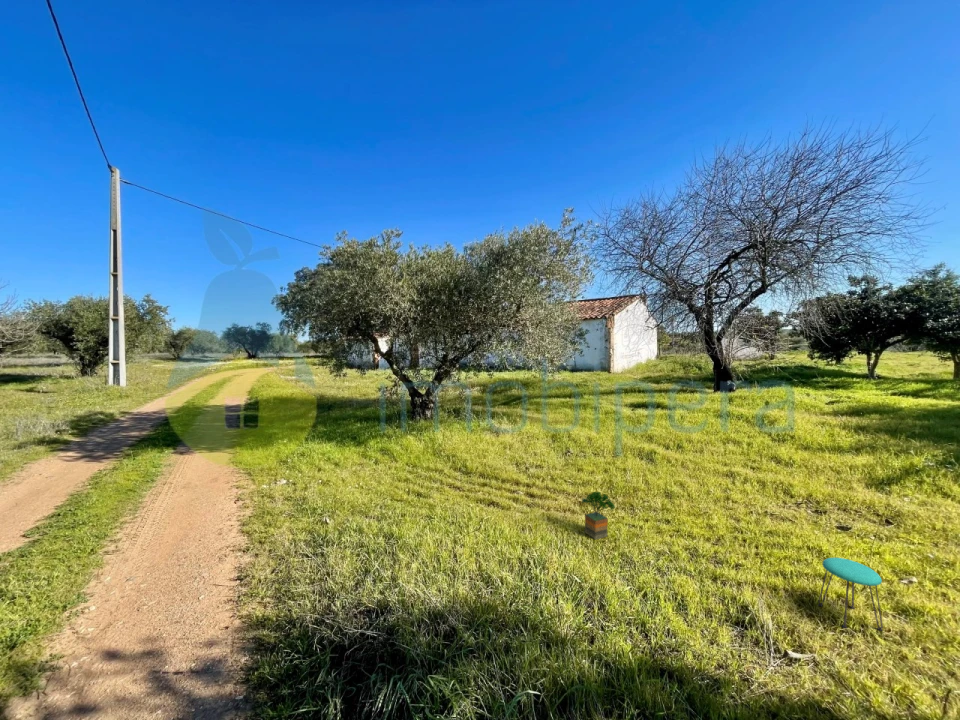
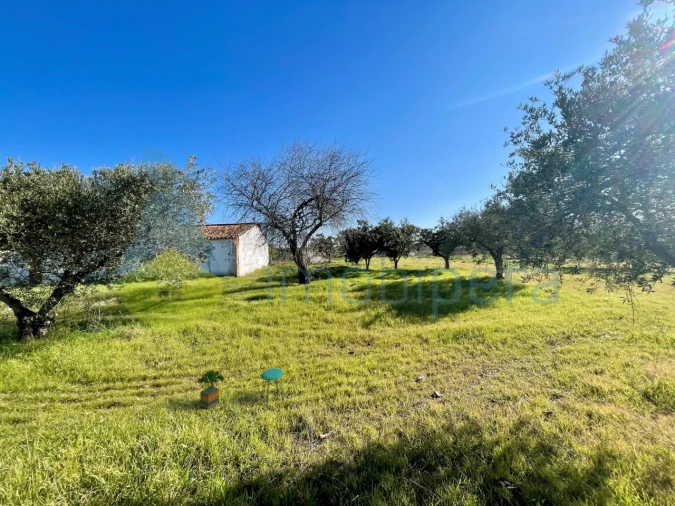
stool: present [818,558,883,631] -> present [261,368,284,405]

